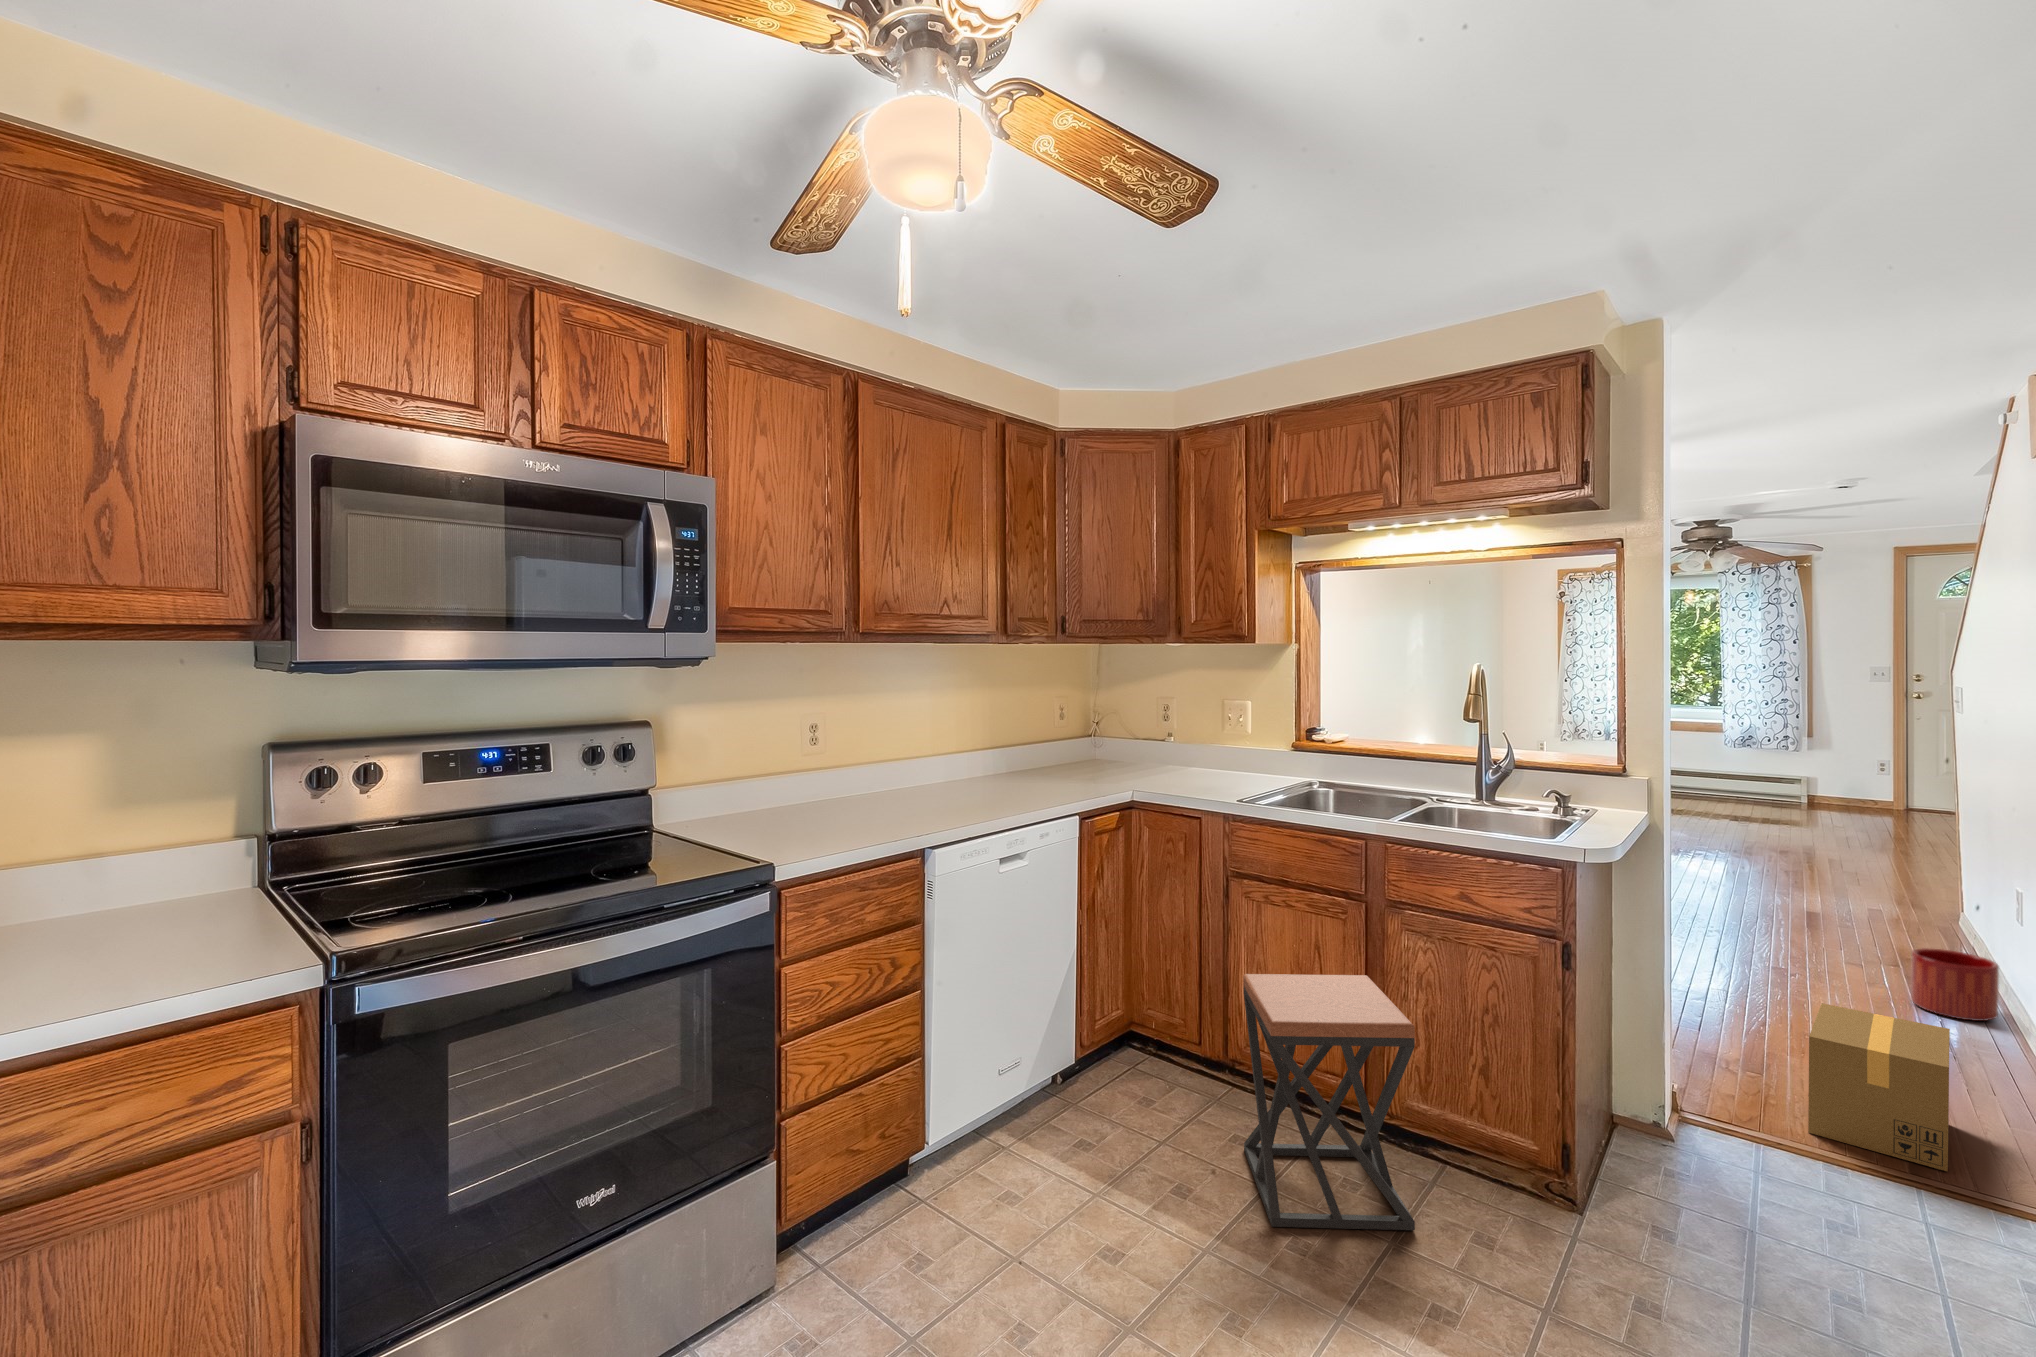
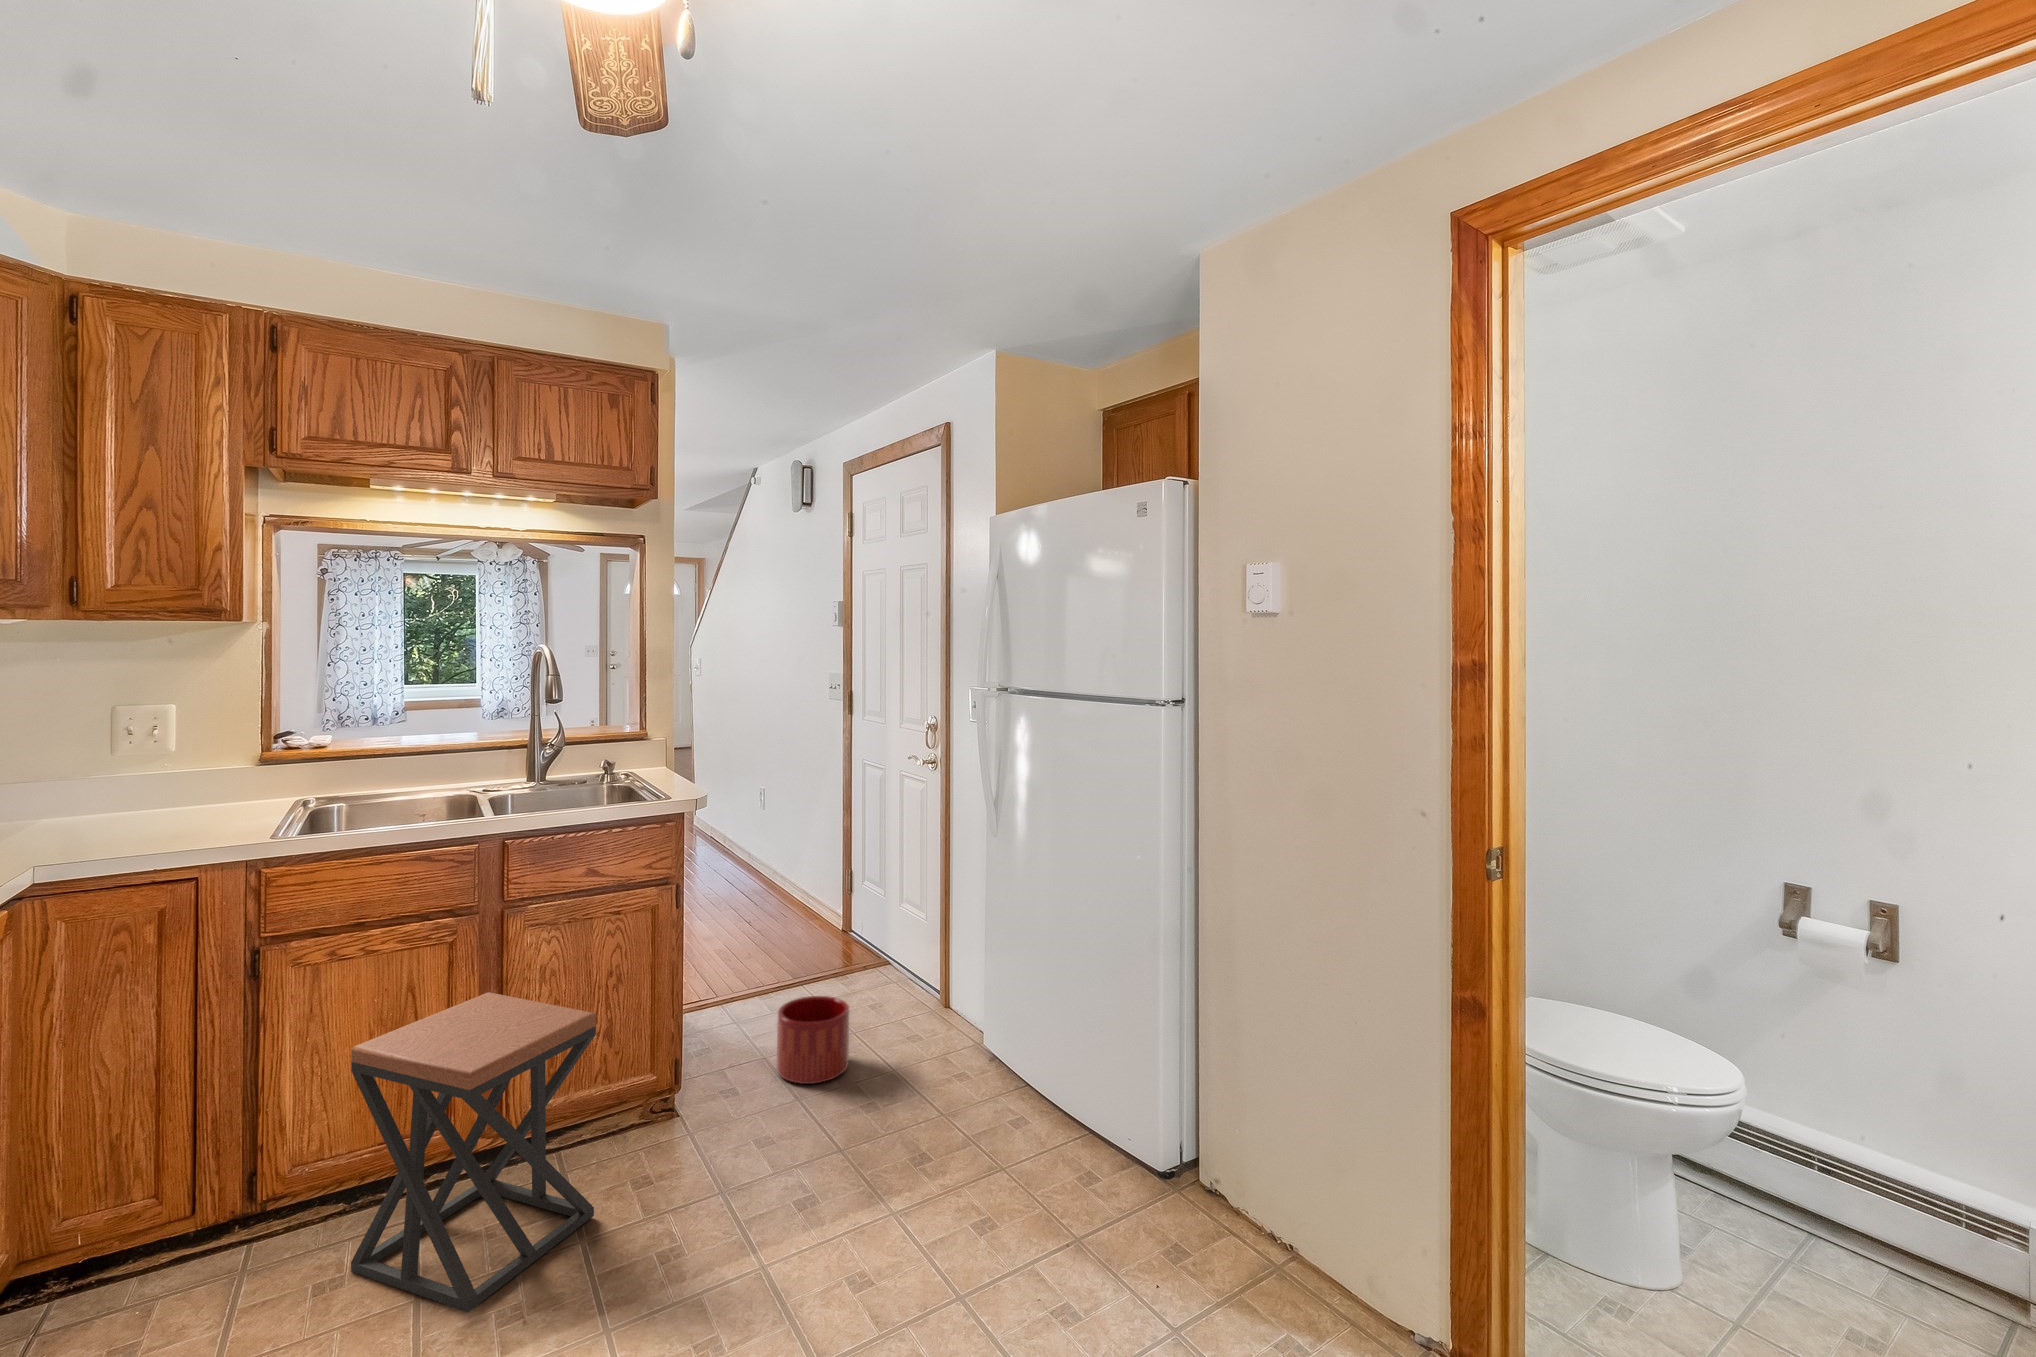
planter: present [1911,948,1999,1021] -> present [777,996,849,1084]
cardboard box: present [1808,1003,1950,1171] -> none [726,894,815,995]

